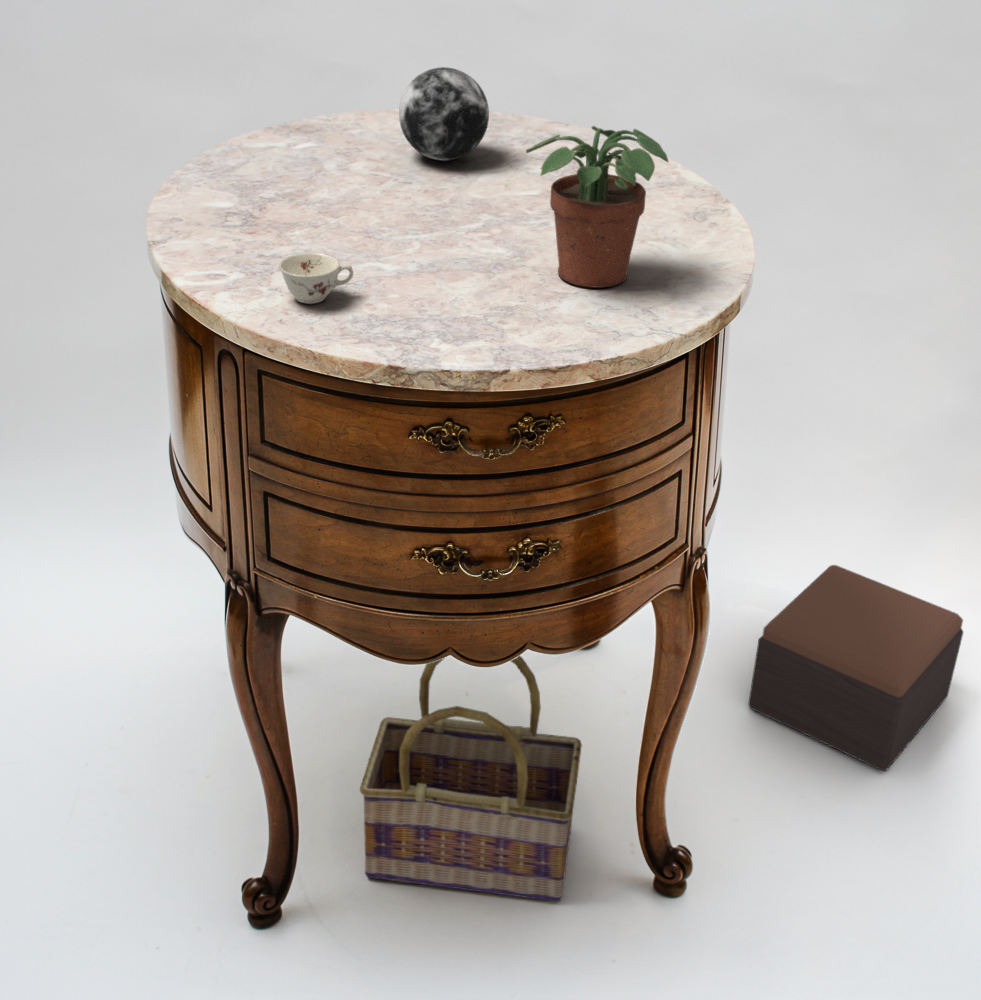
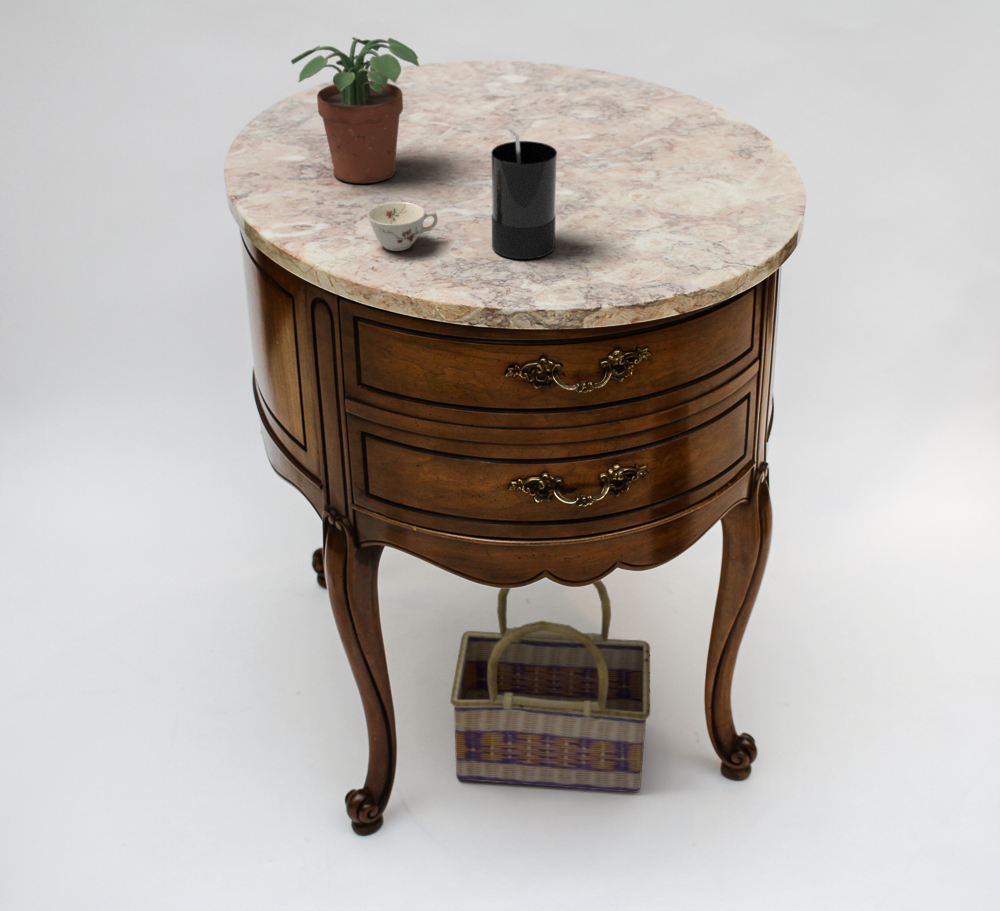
decorative orb: present [399,67,489,161] -> none [454,18,539,108]
potted plant: present [526,126,668,288] -> present [291,37,419,183]
candle: none [408,184,476,318] -> present [491,129,557,259]
footstool: present [748,565,963,771] -> none [788,466,982,653]

